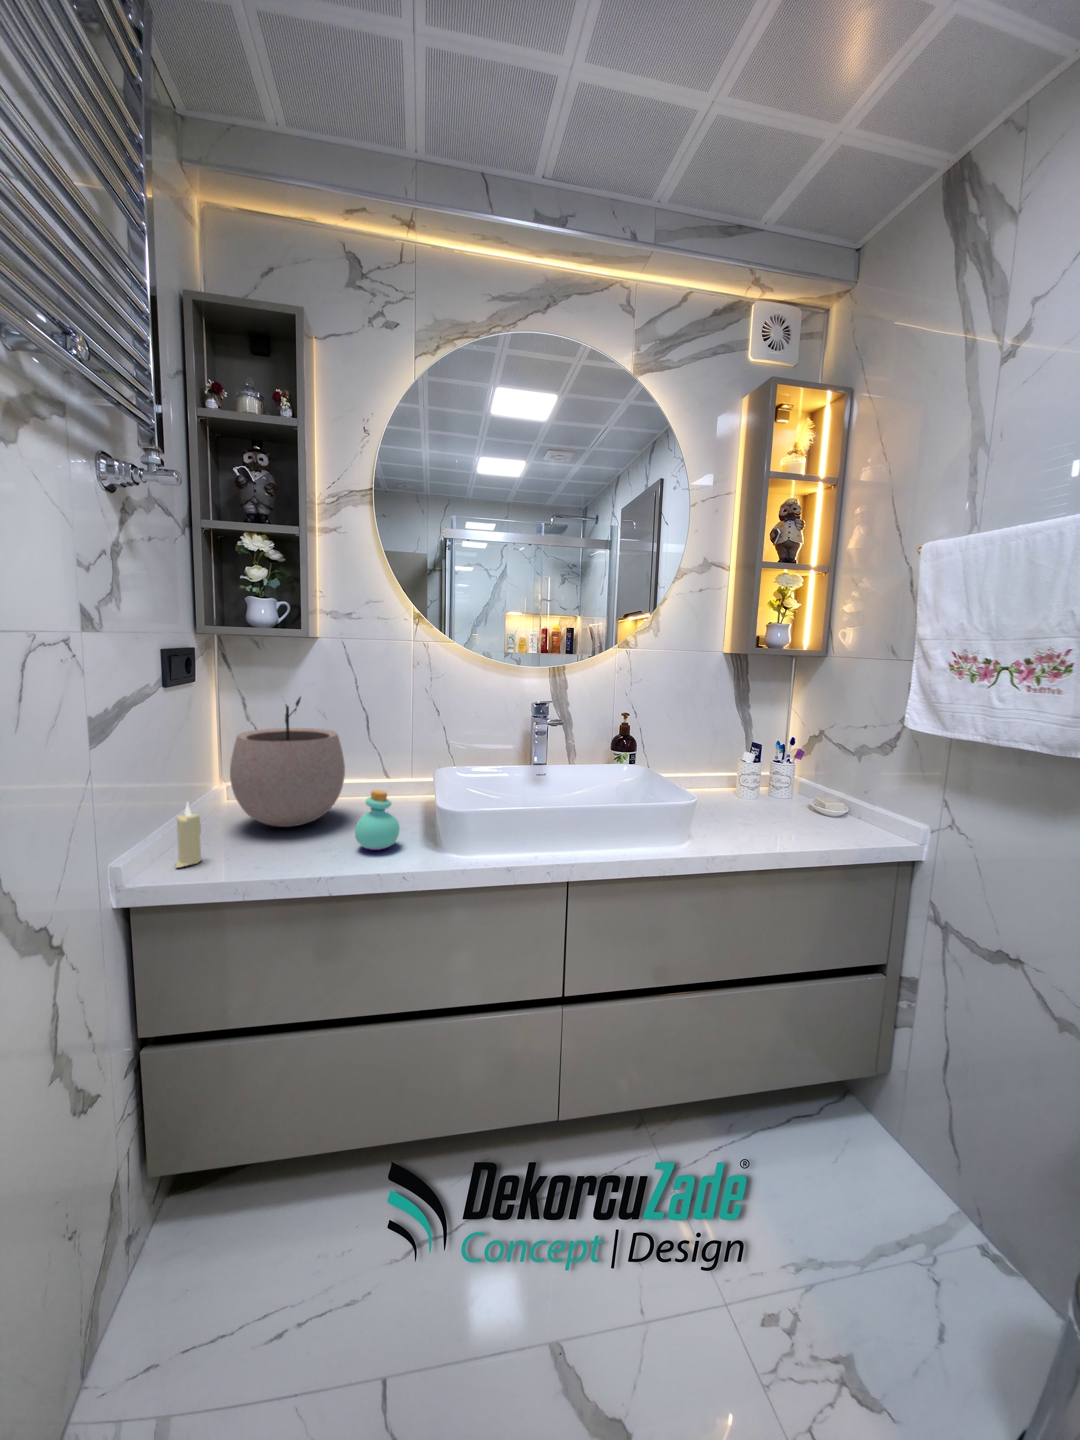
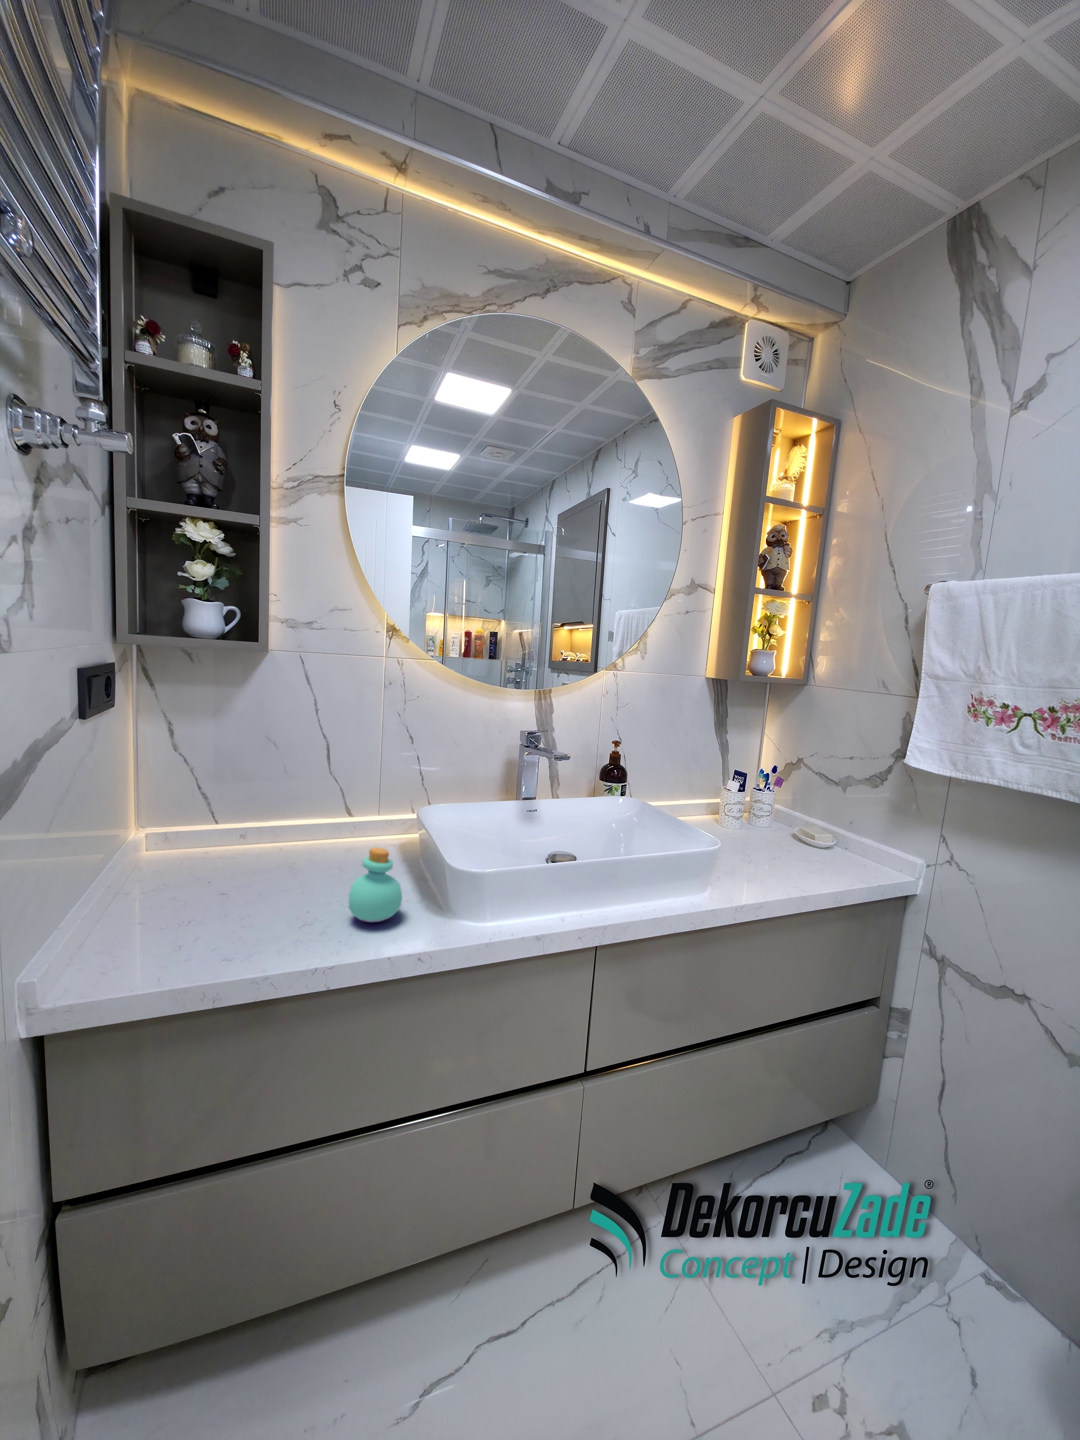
plant pot: present [230,697,345,827] -> none [171,724,318,892]
candle: present [176,803,201,867] -> none [108,879,145,970]

